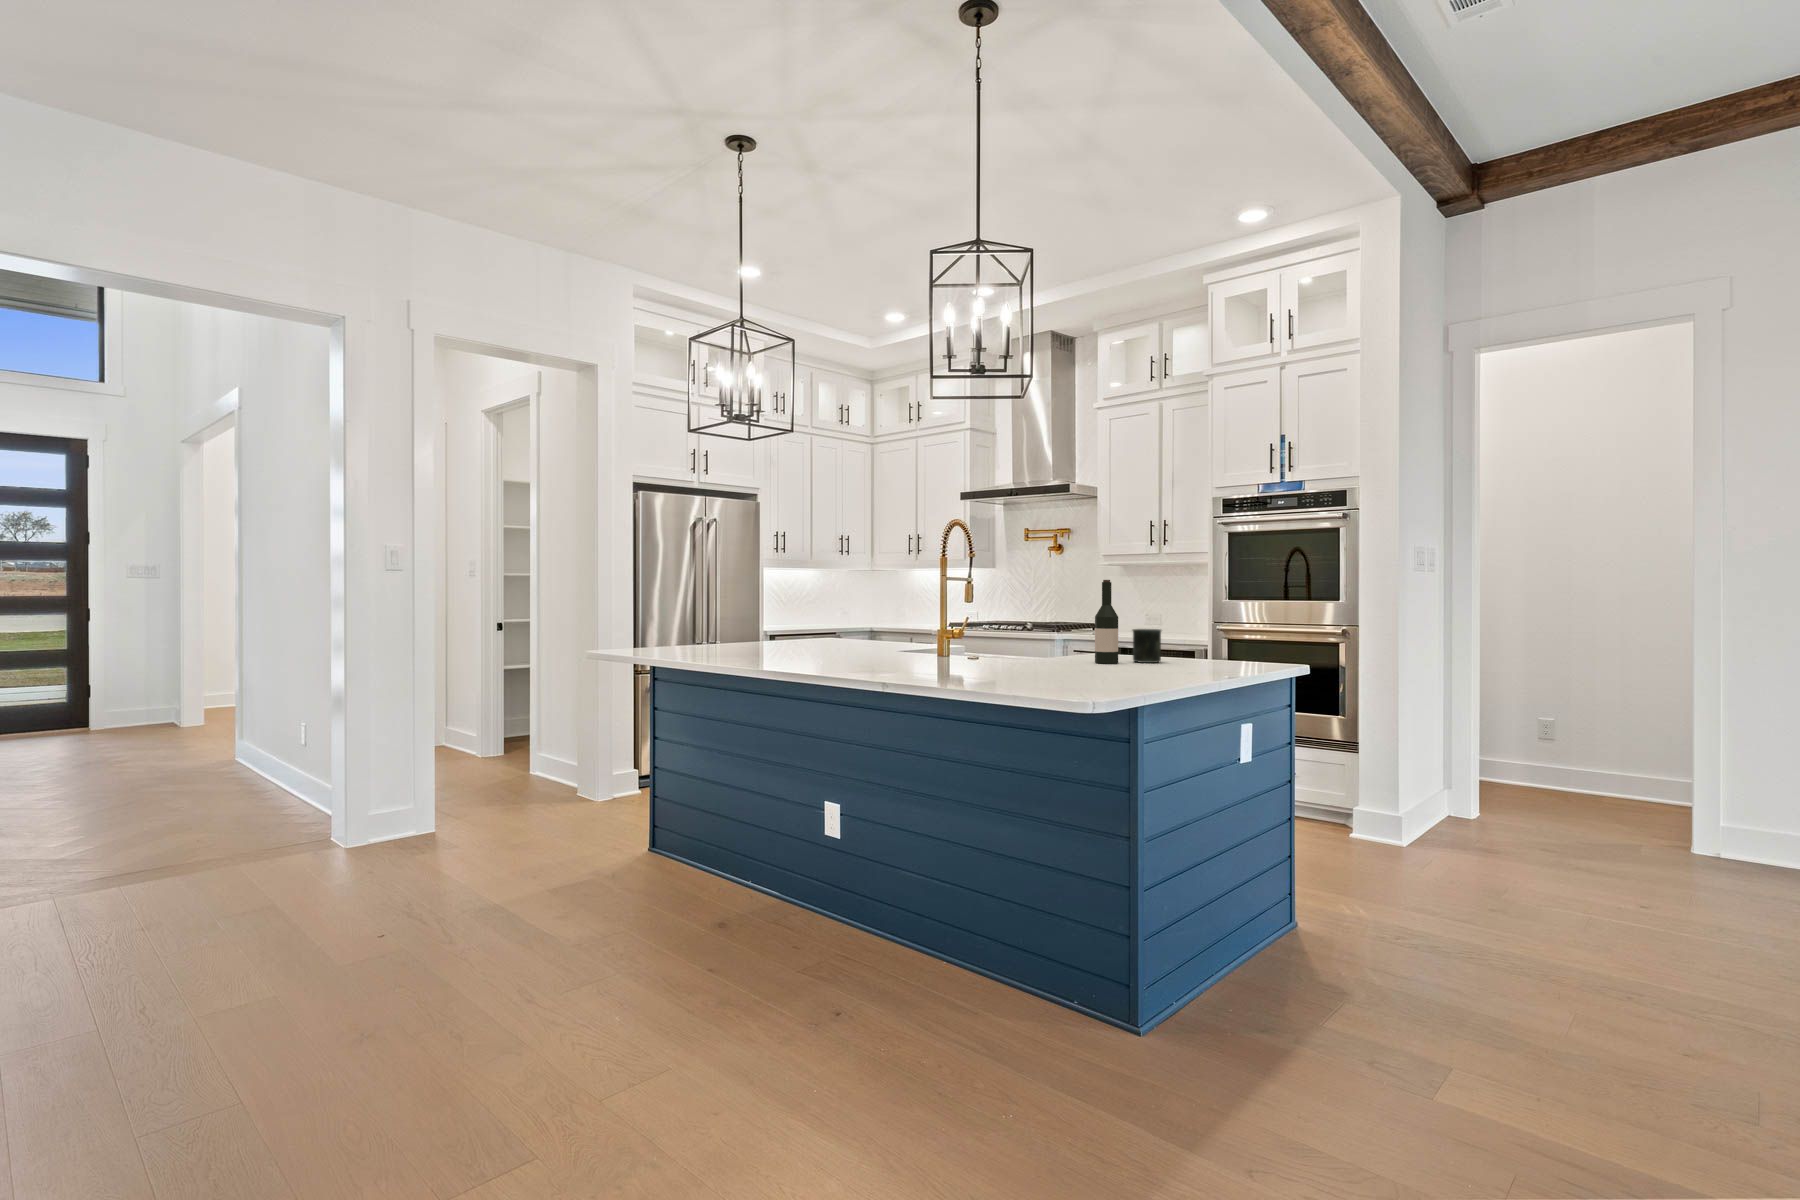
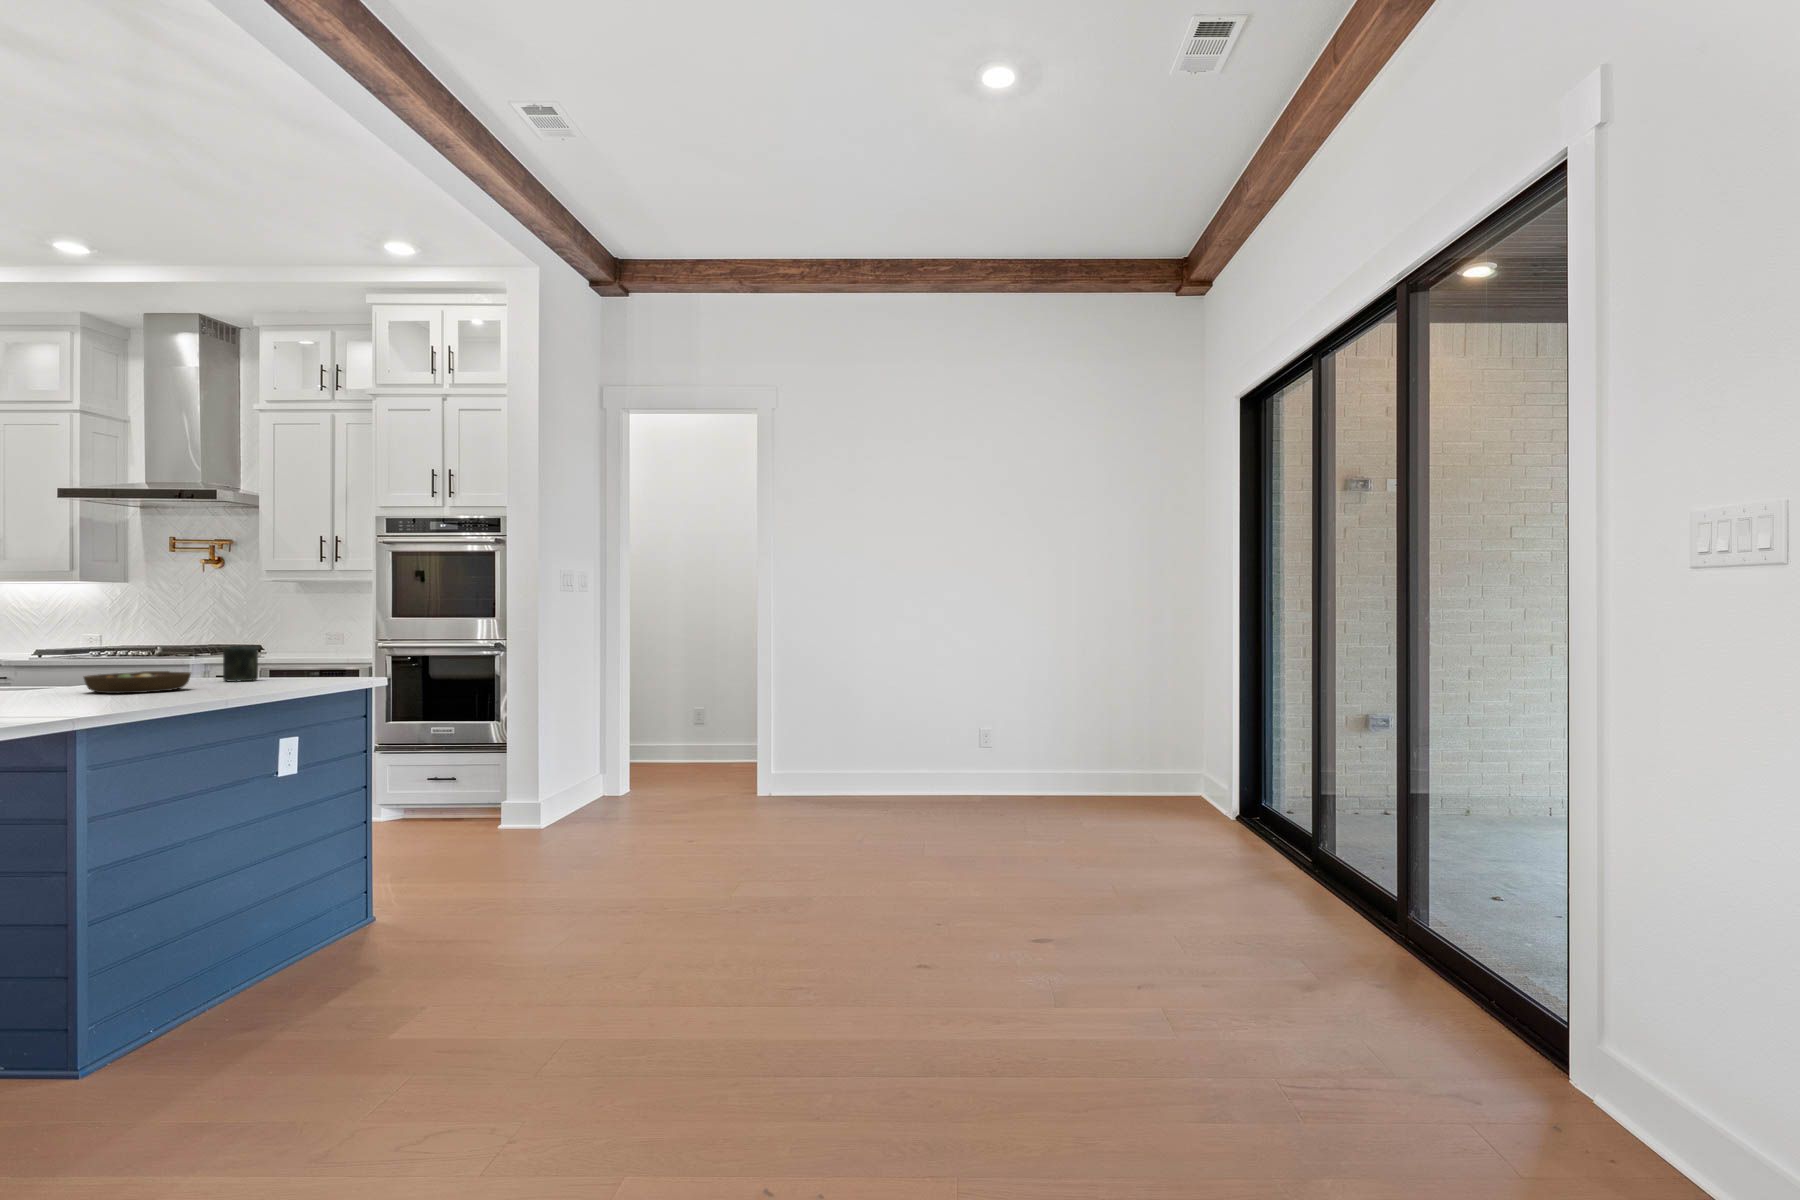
wine bottle: present [1095,580,1118,664] -> none [168,595,198,685]
bowl: none [1052,651,1130,671] -> present [84,671,191,693]

